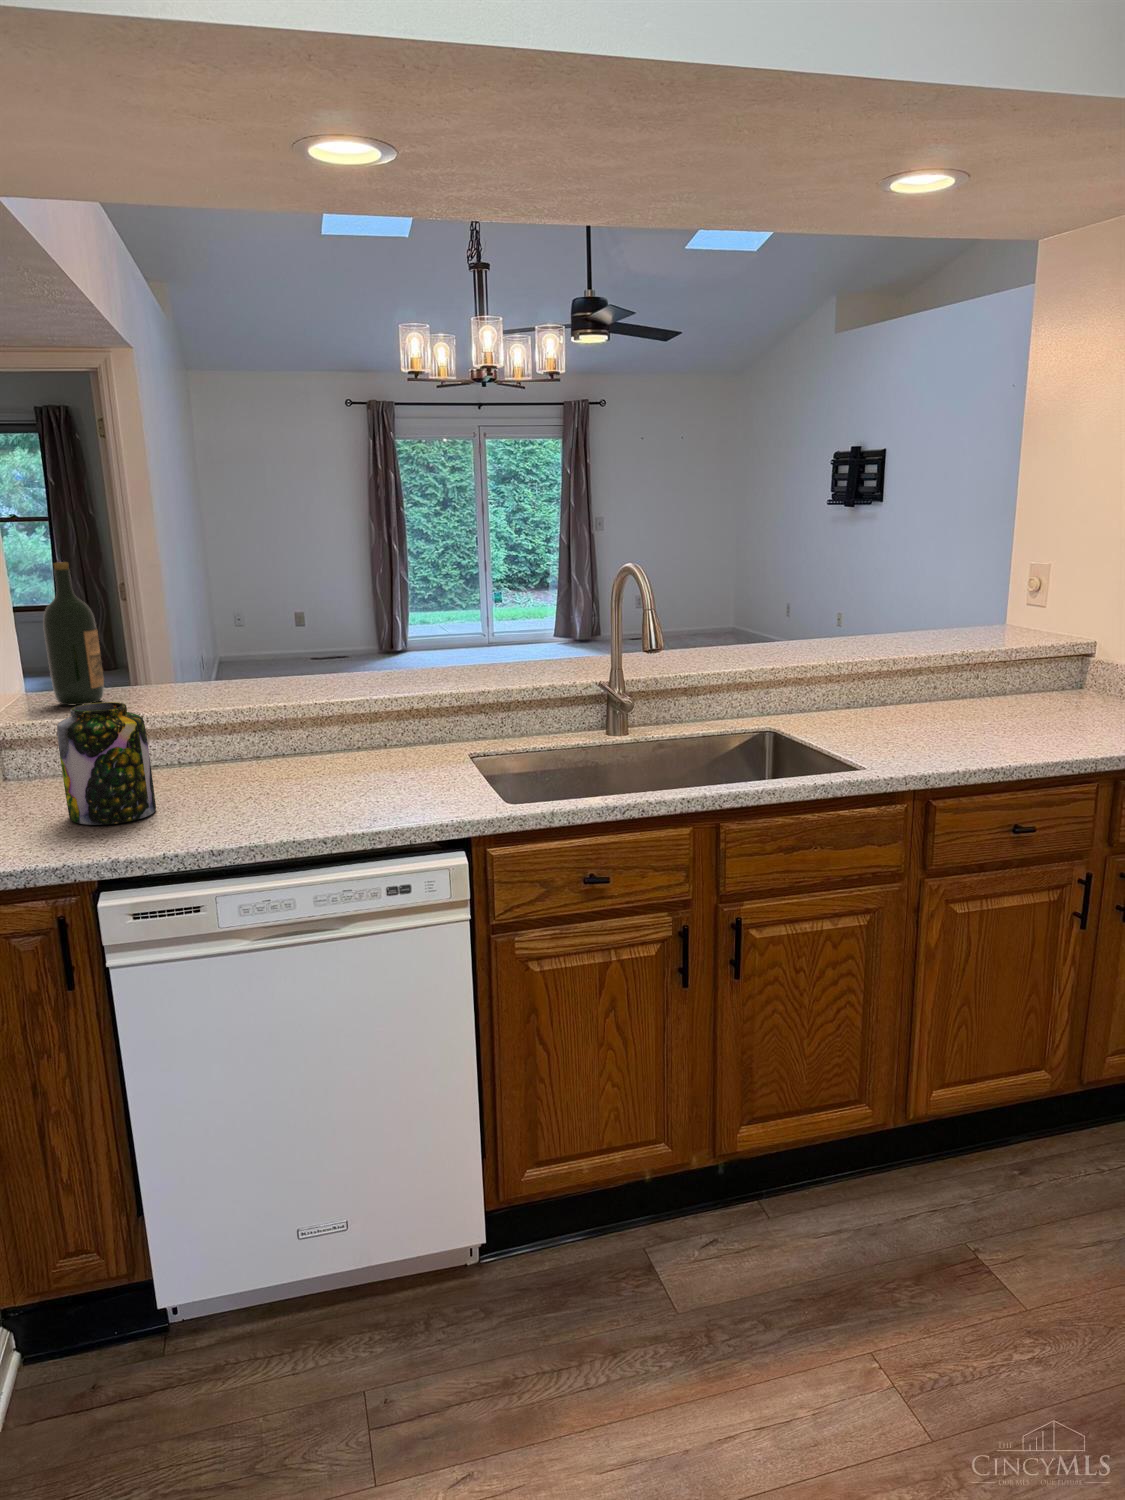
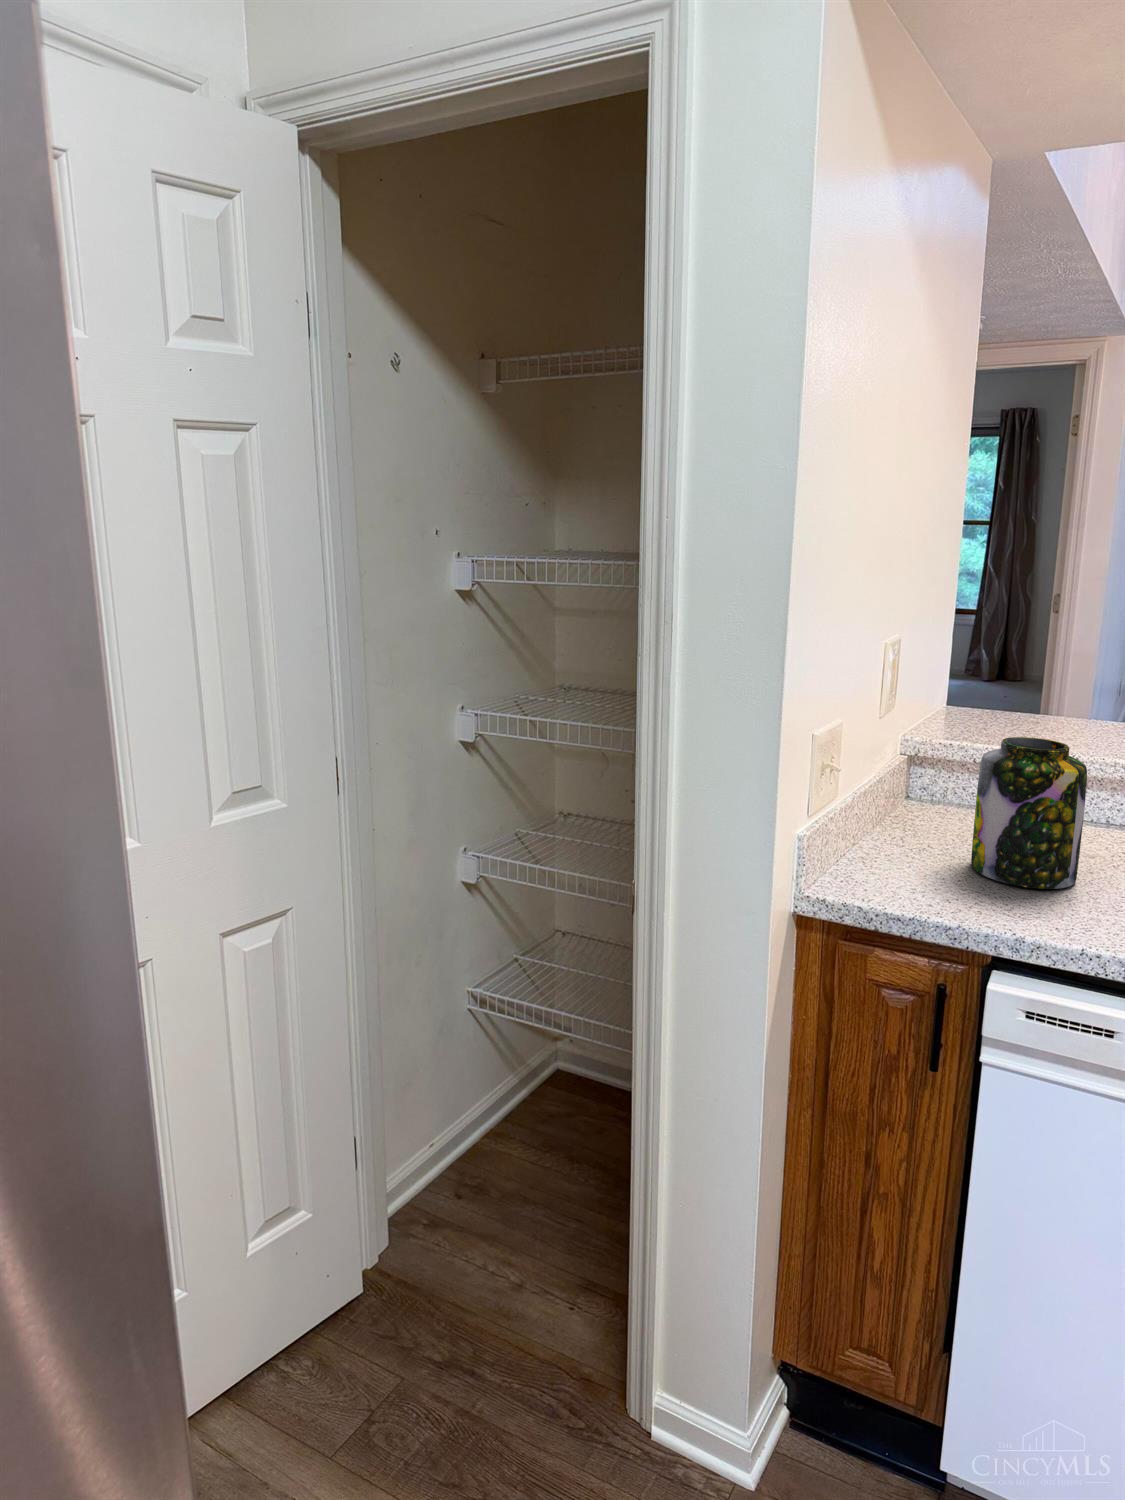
wine bottle: present [43,562,104,706] -> none [978,568,1042,731]

